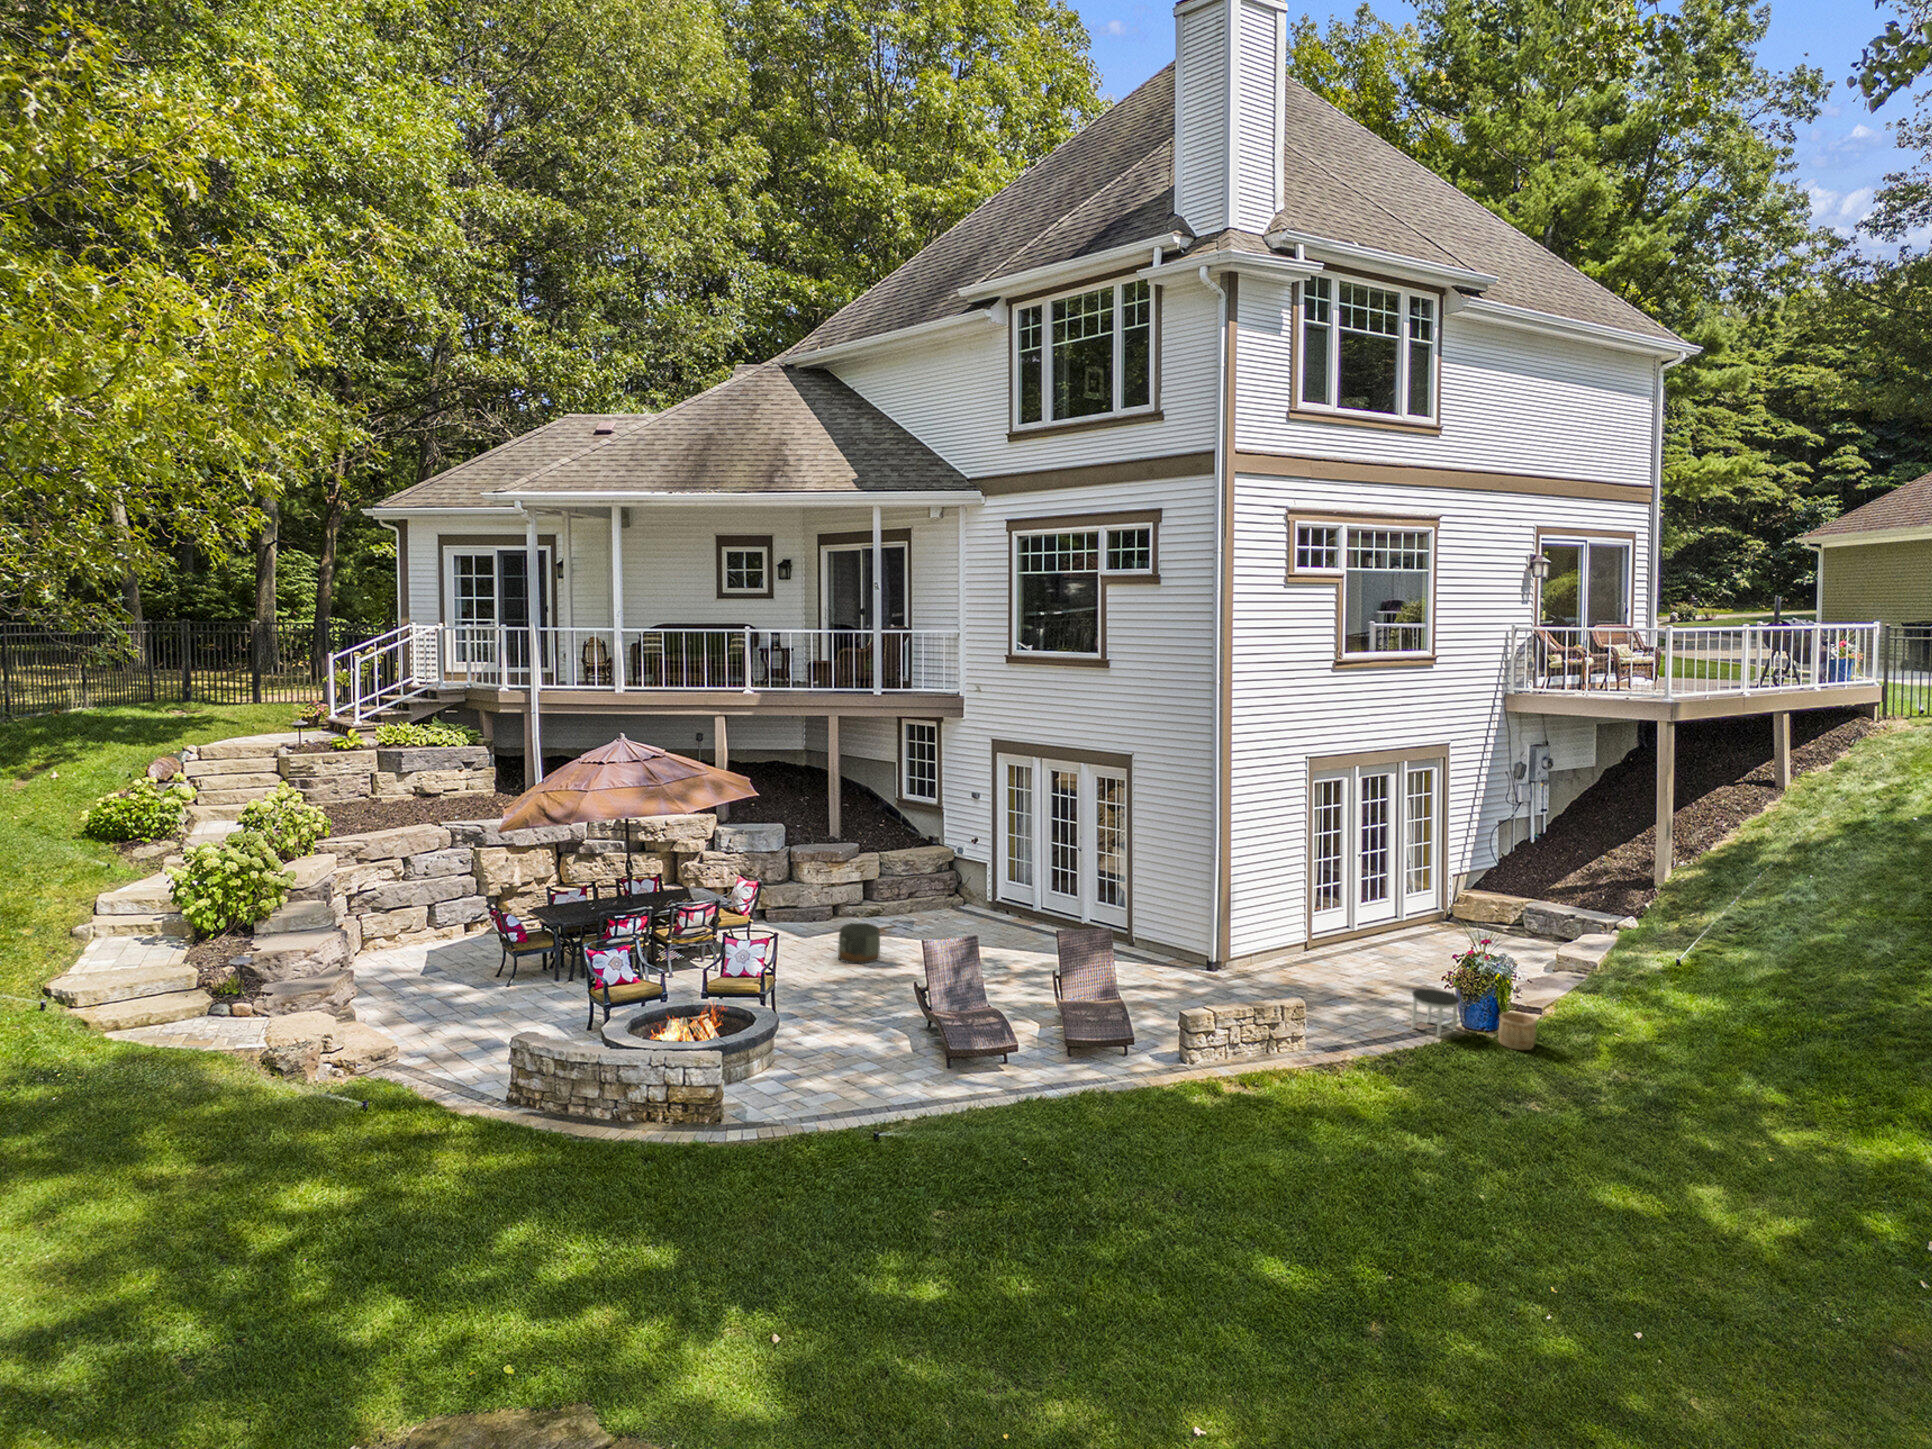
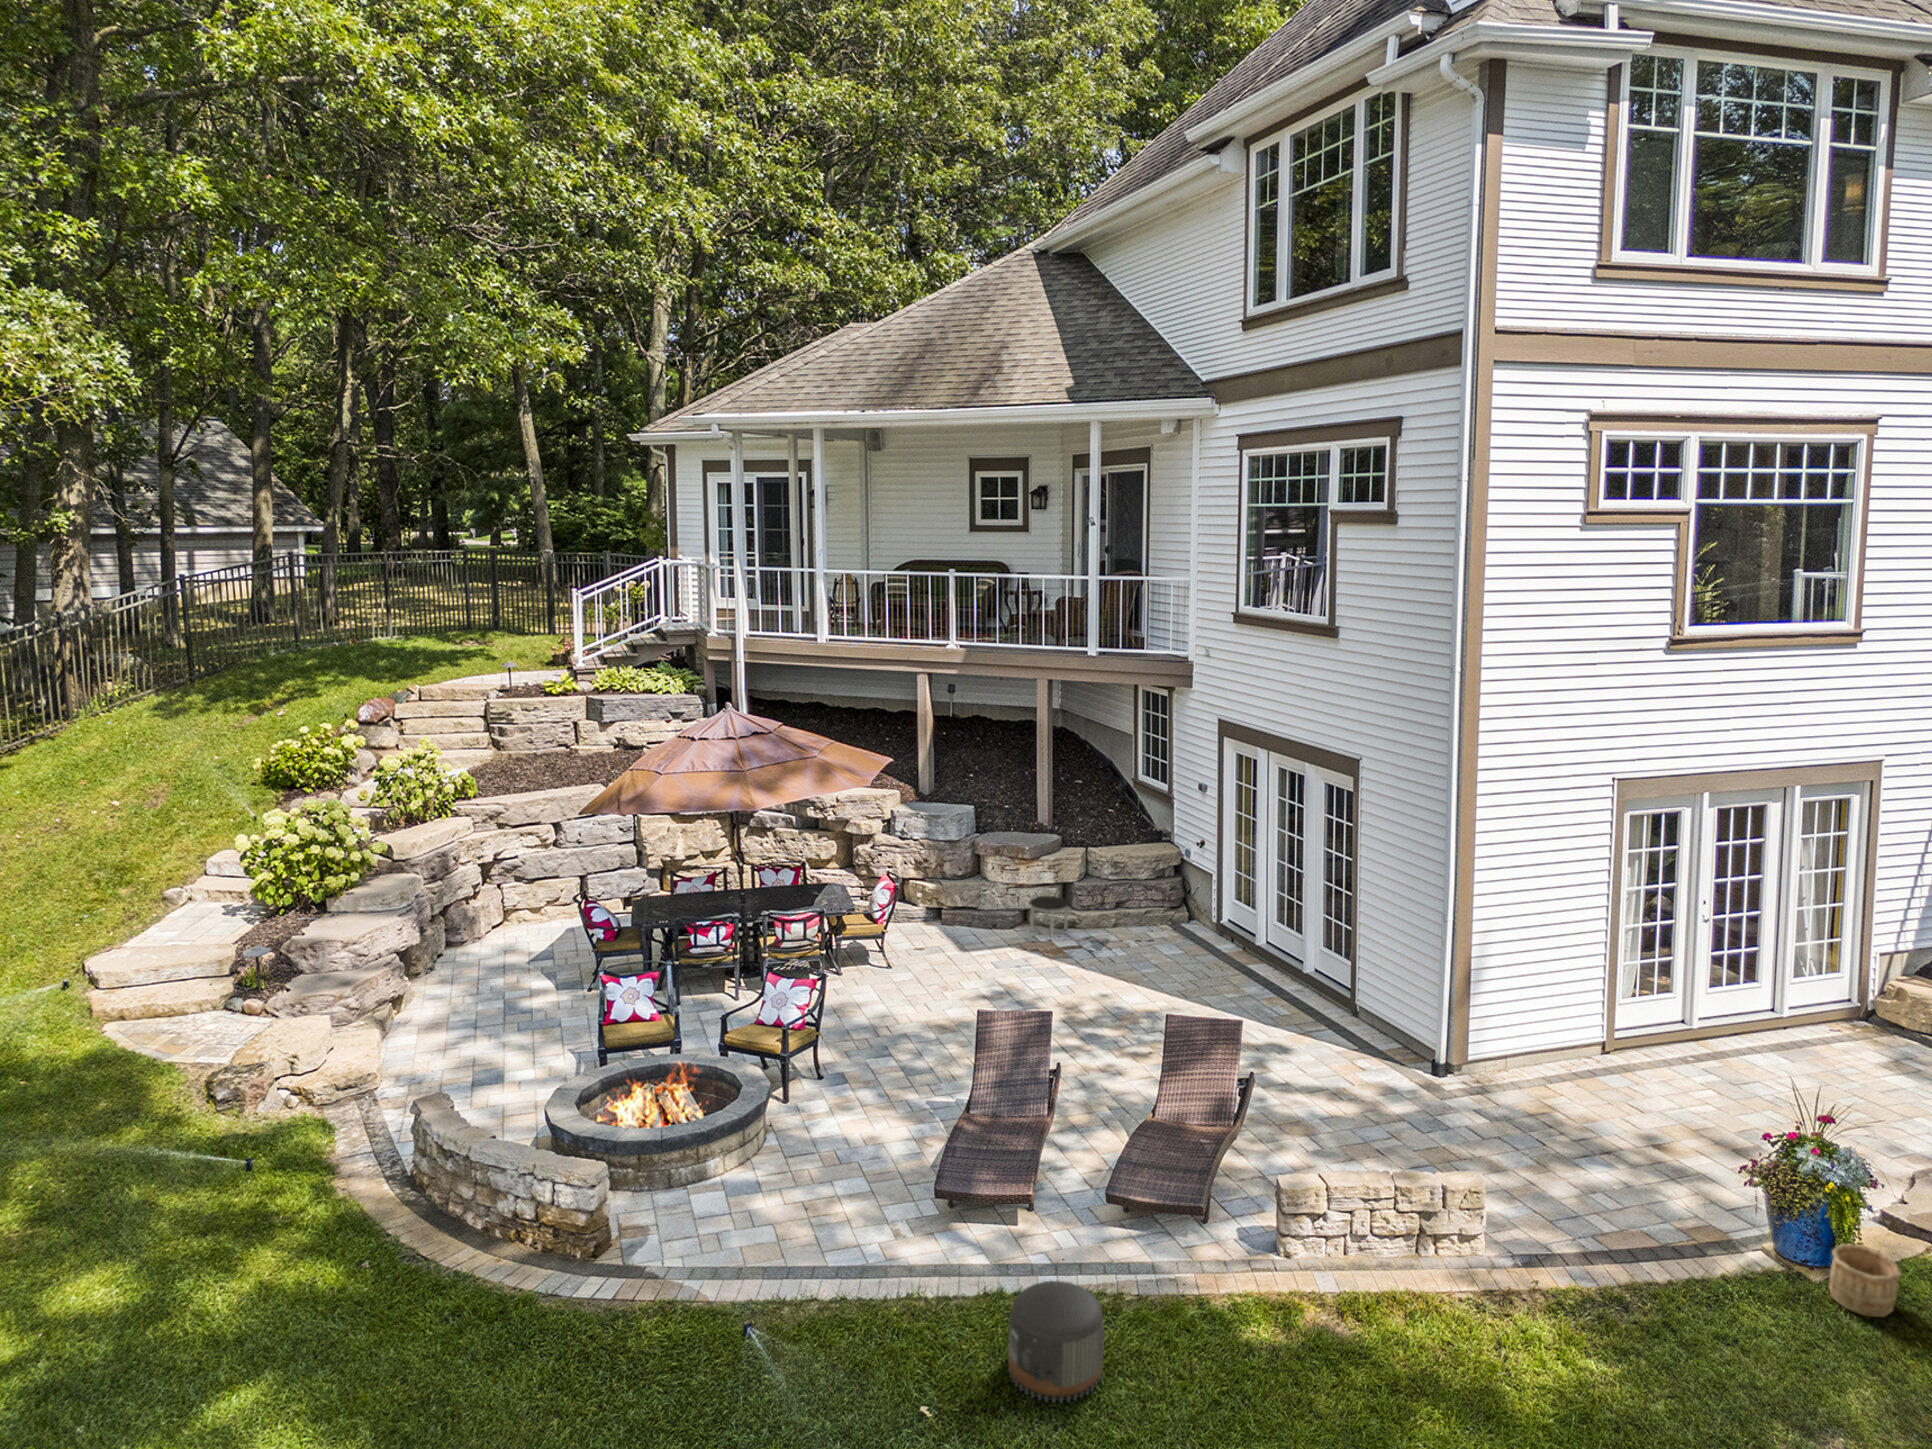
pouf: present [838,923,880,963] -> present [1008,1281,1104,1402]
round table: present [1411,989,1460,1037] -> present [1030,896,1069,937]

